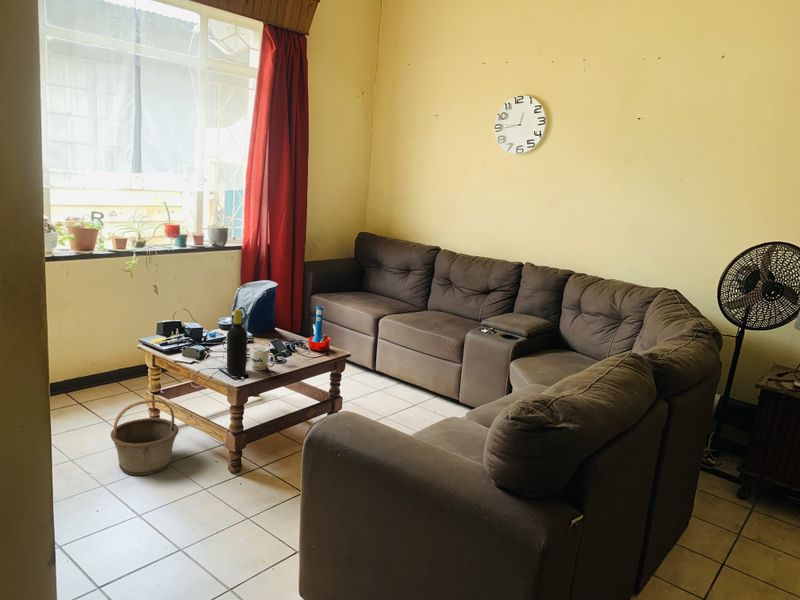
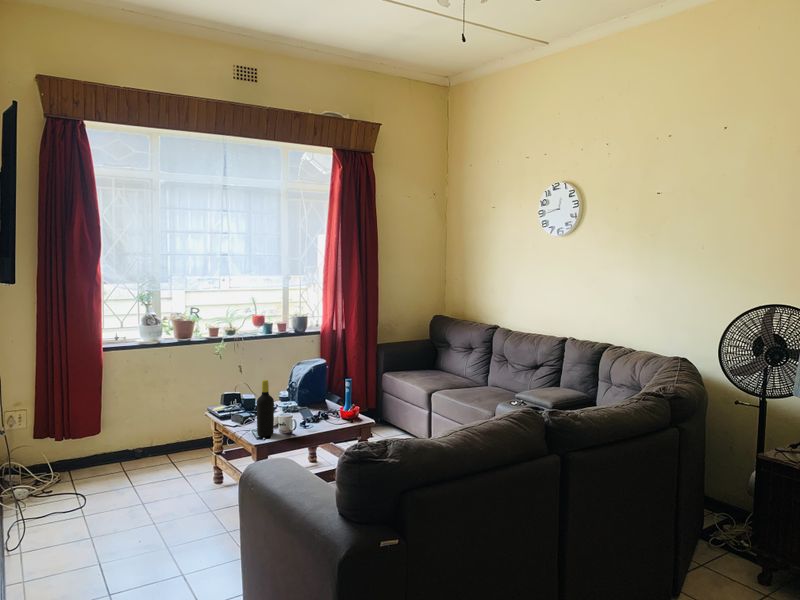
basket: present [110,400,179,475] -> none [166,456,220,519]

